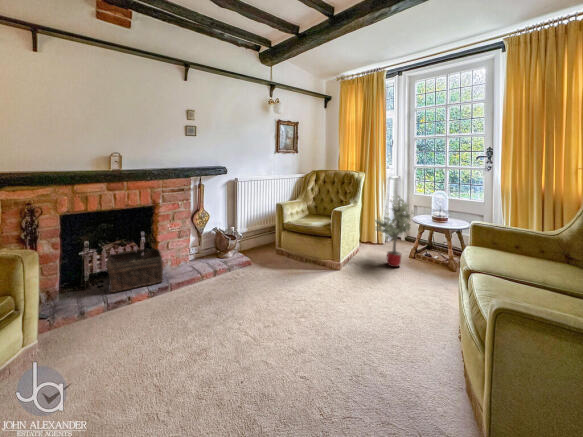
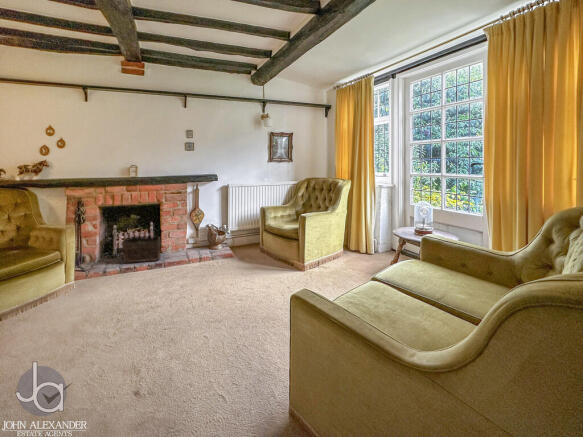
potted tree: present [375,196,413,267] -> none [336,199,378,266]

